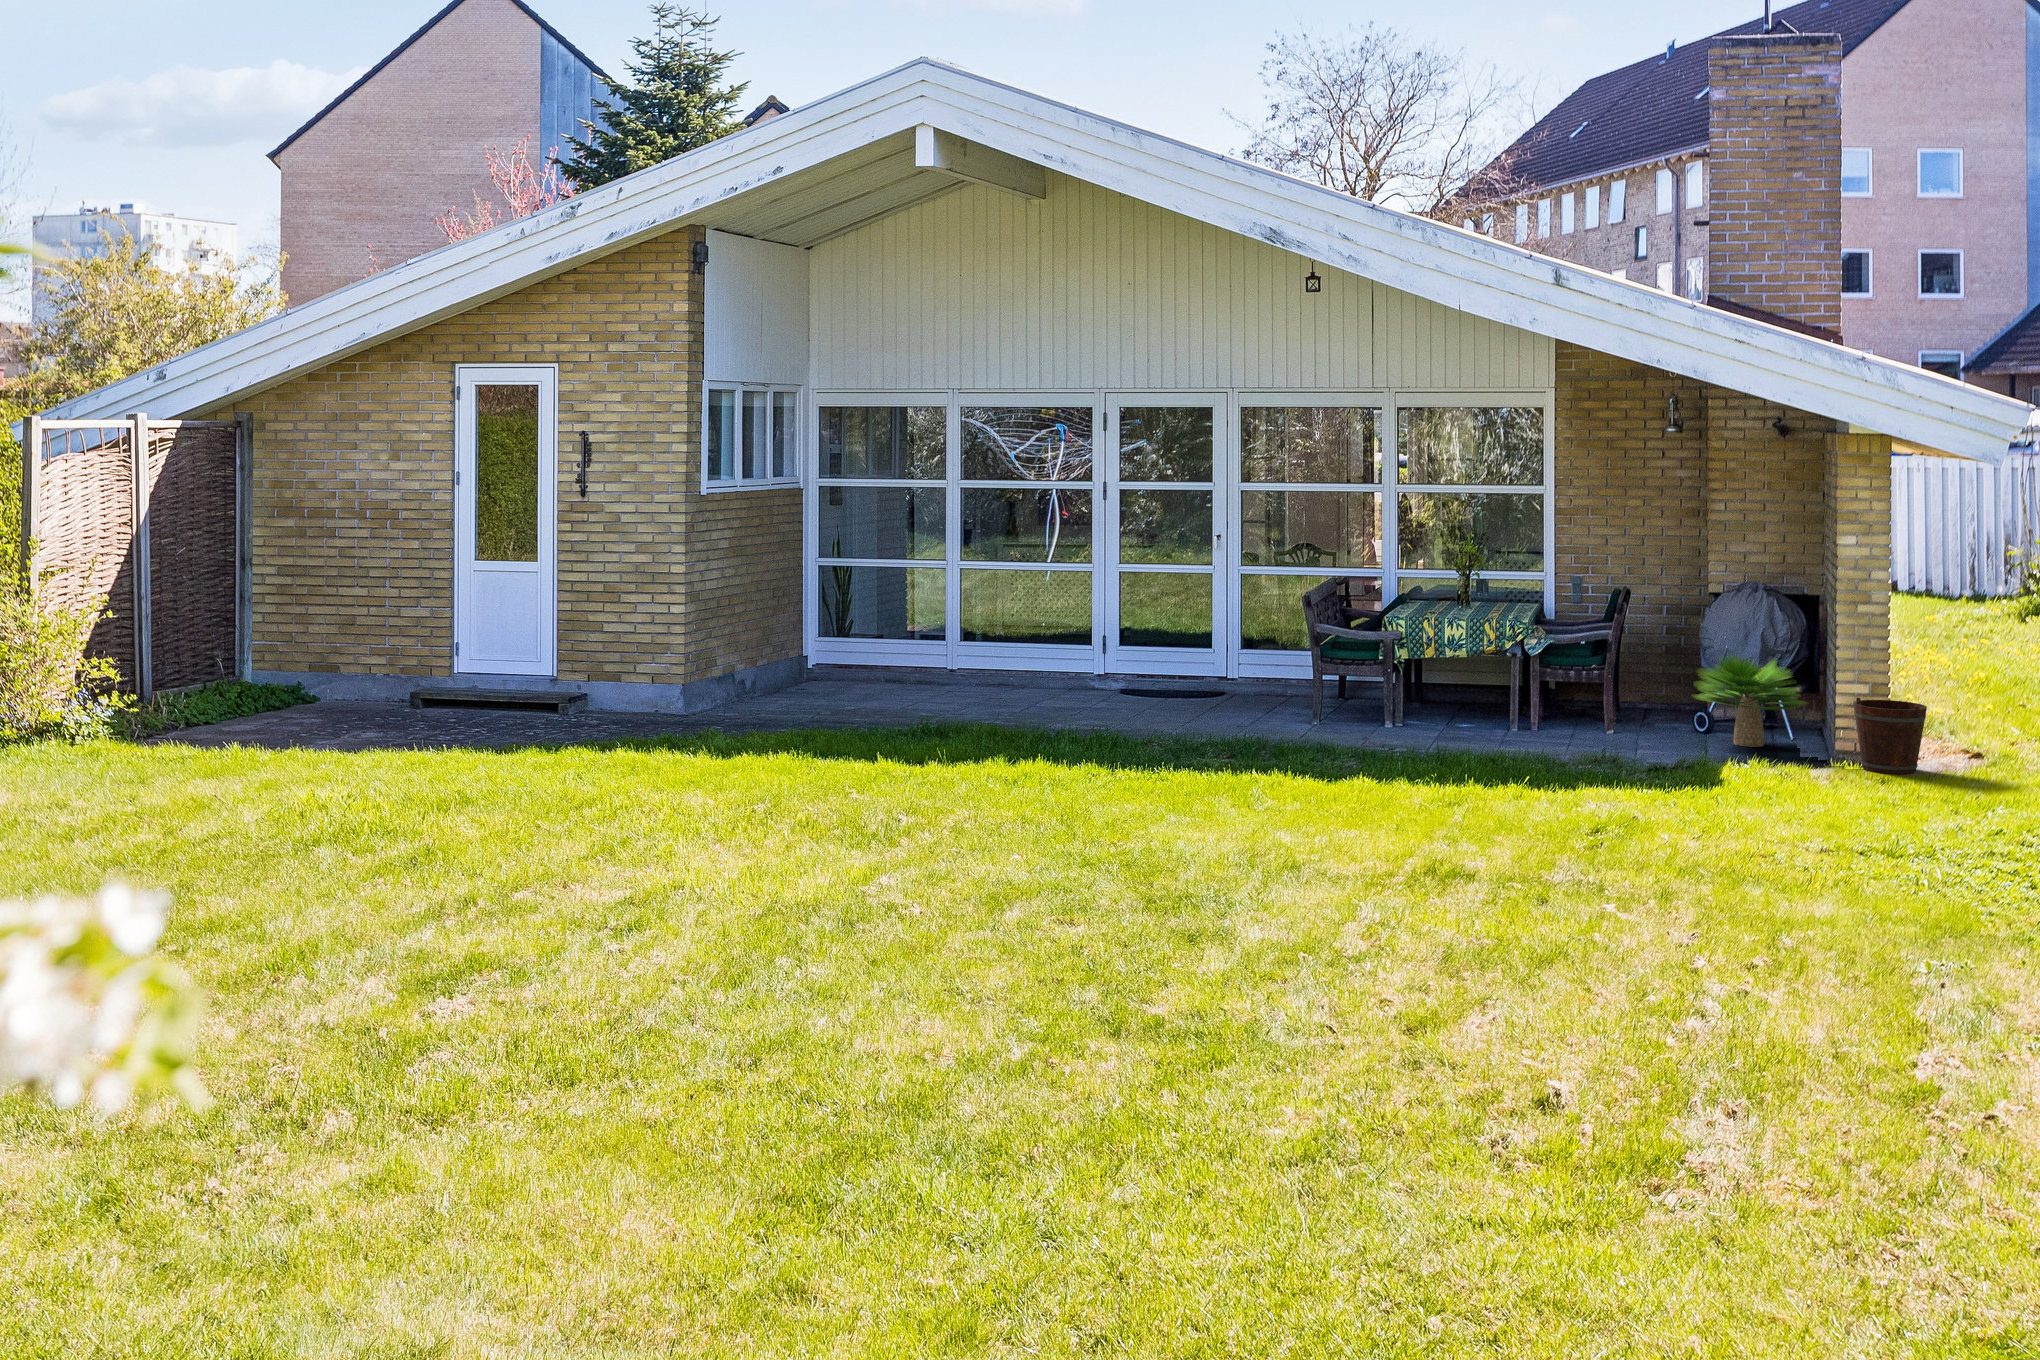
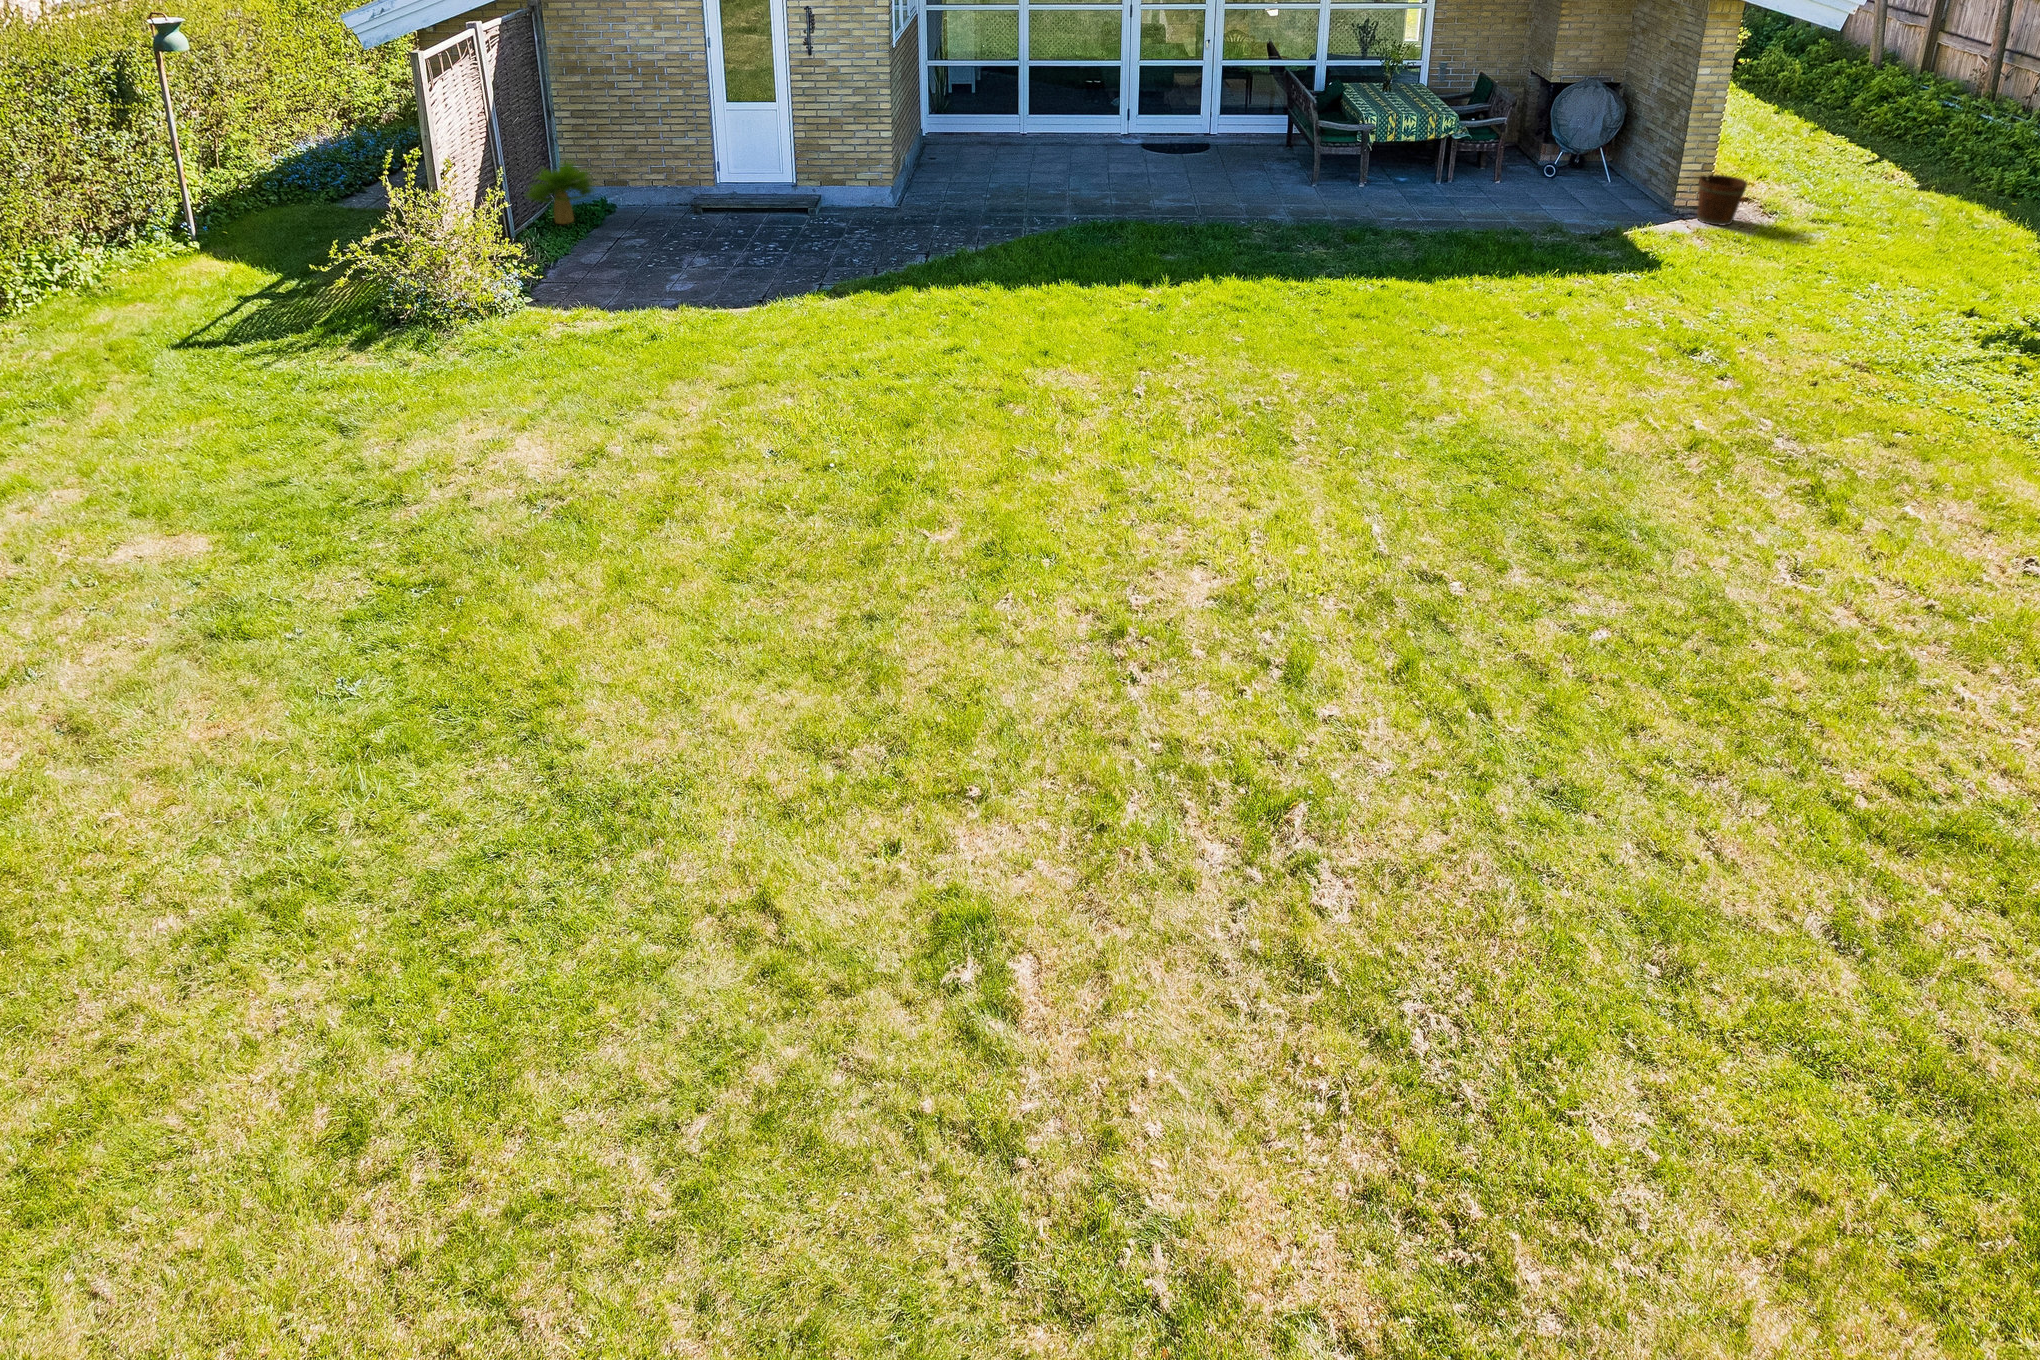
potted plant: present [1698,655,1803,747] -> present [526,162,593,224]

